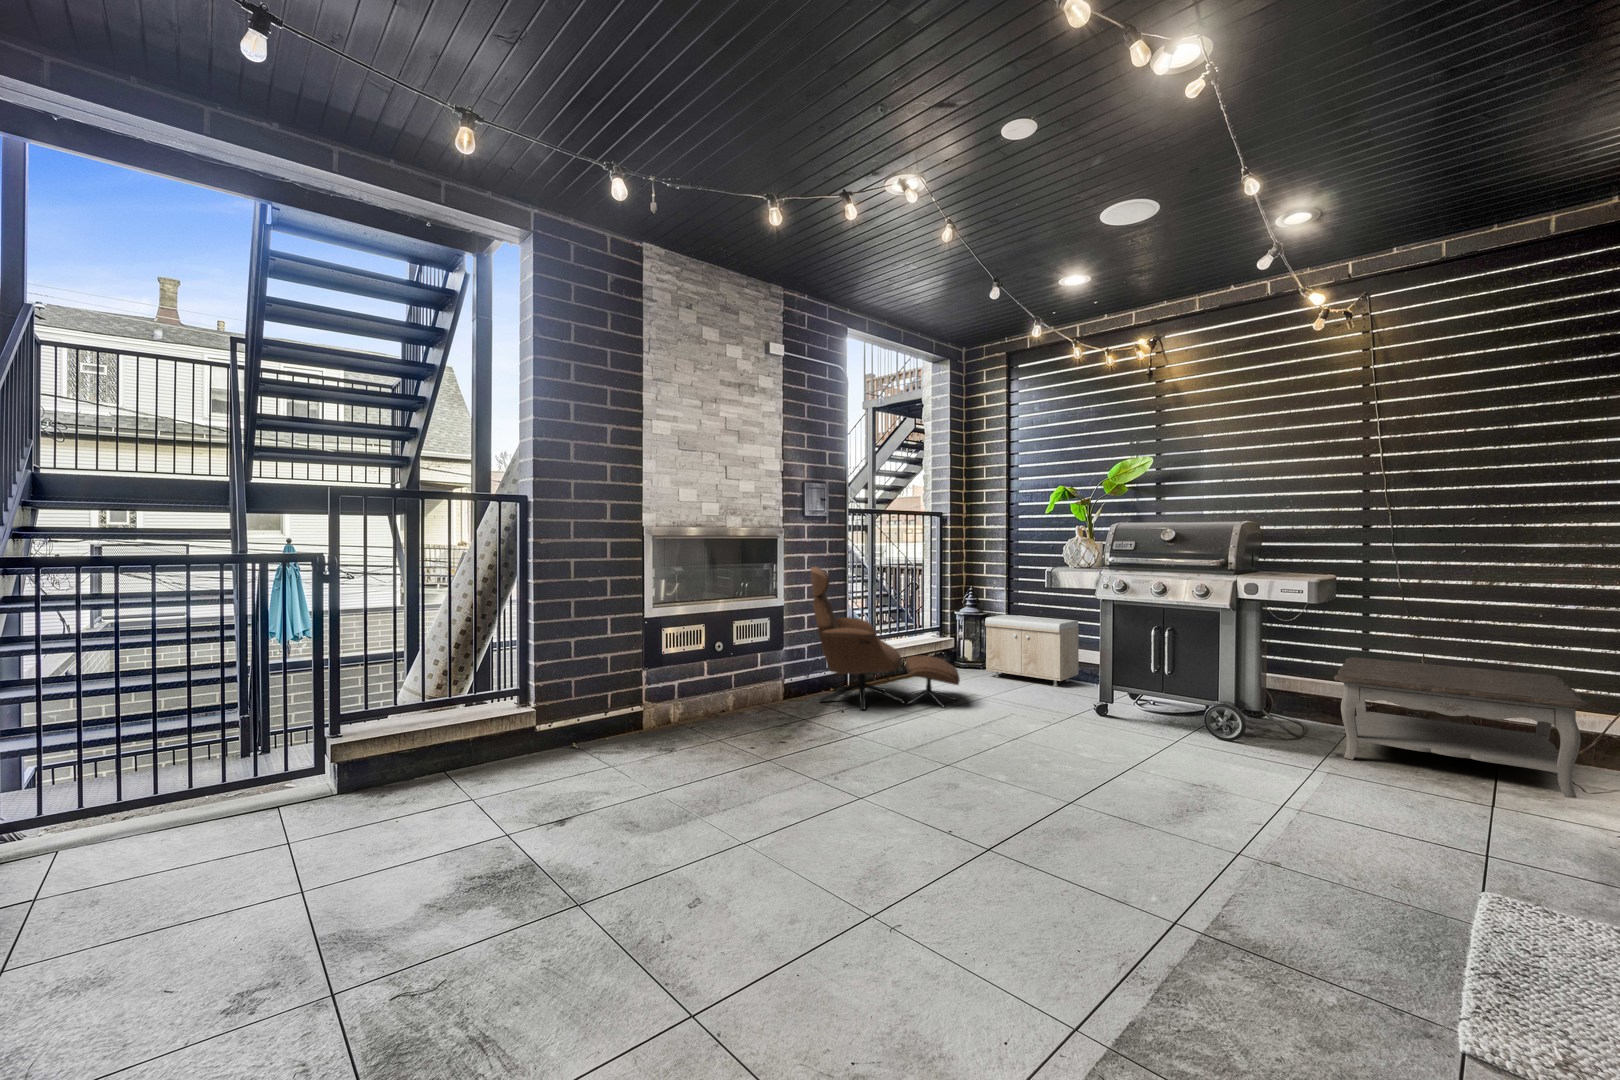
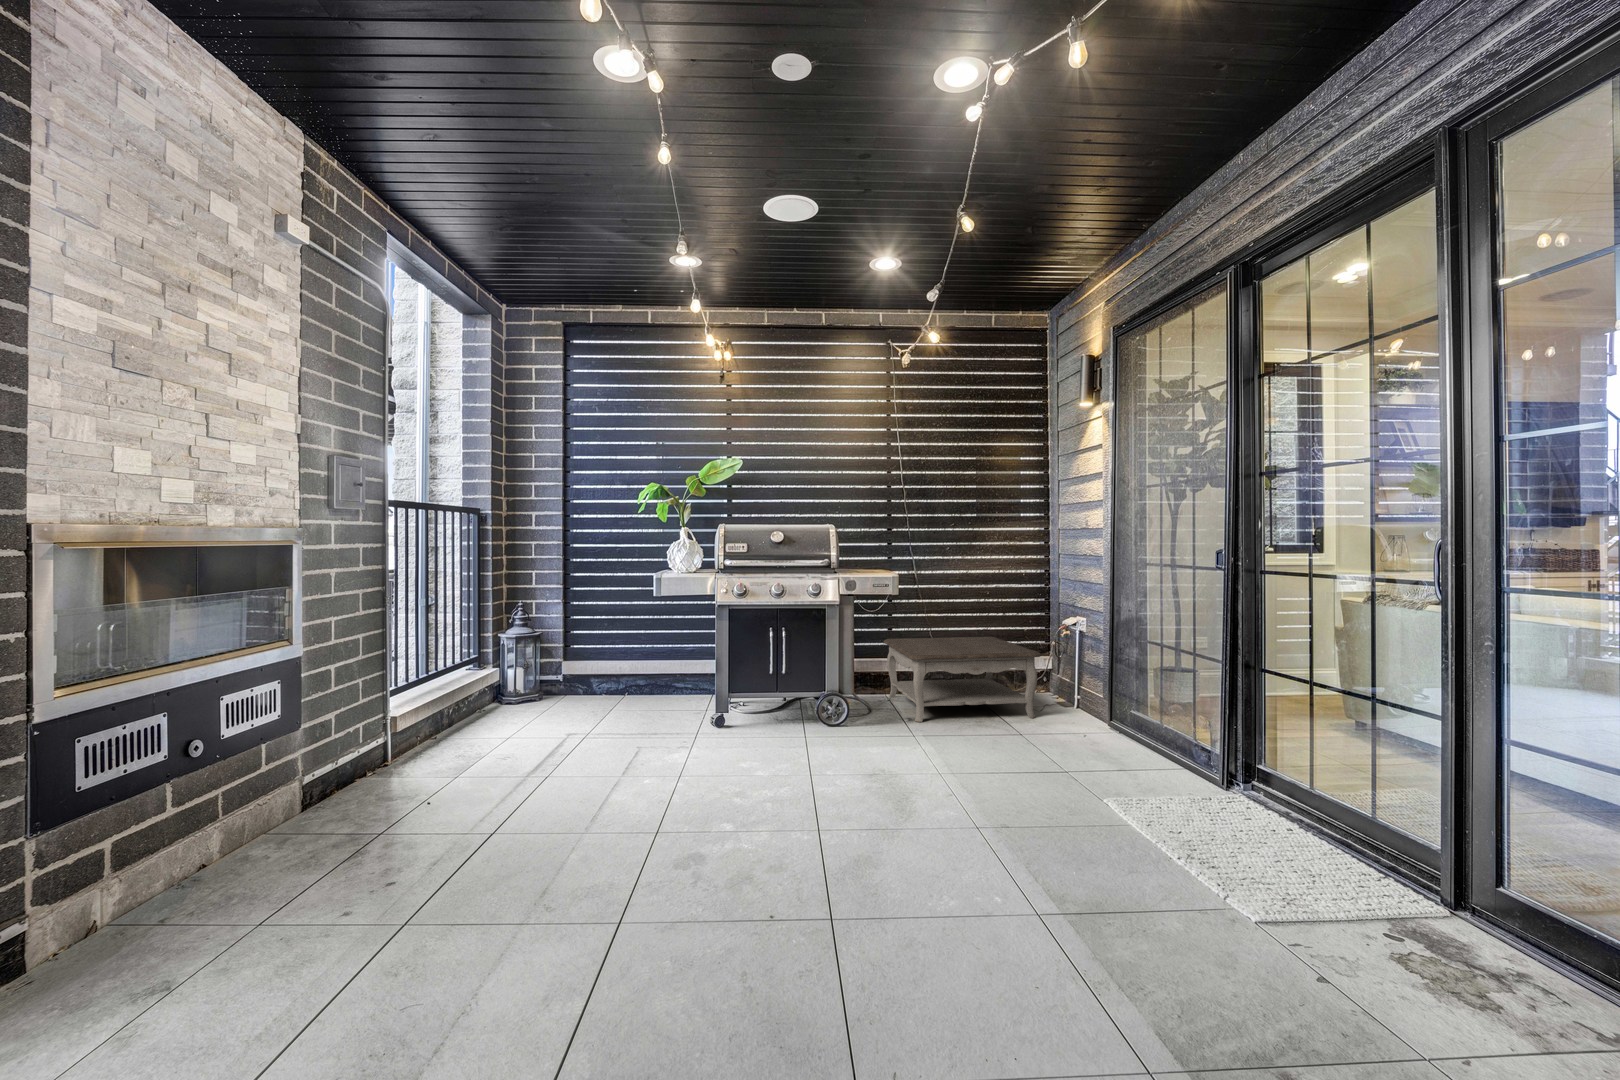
lounge chair: present [811,567,960,710] -> none [339,587,576,795]
storage bench: present [985,615,1079,686] -> none [553,631,653,709]

